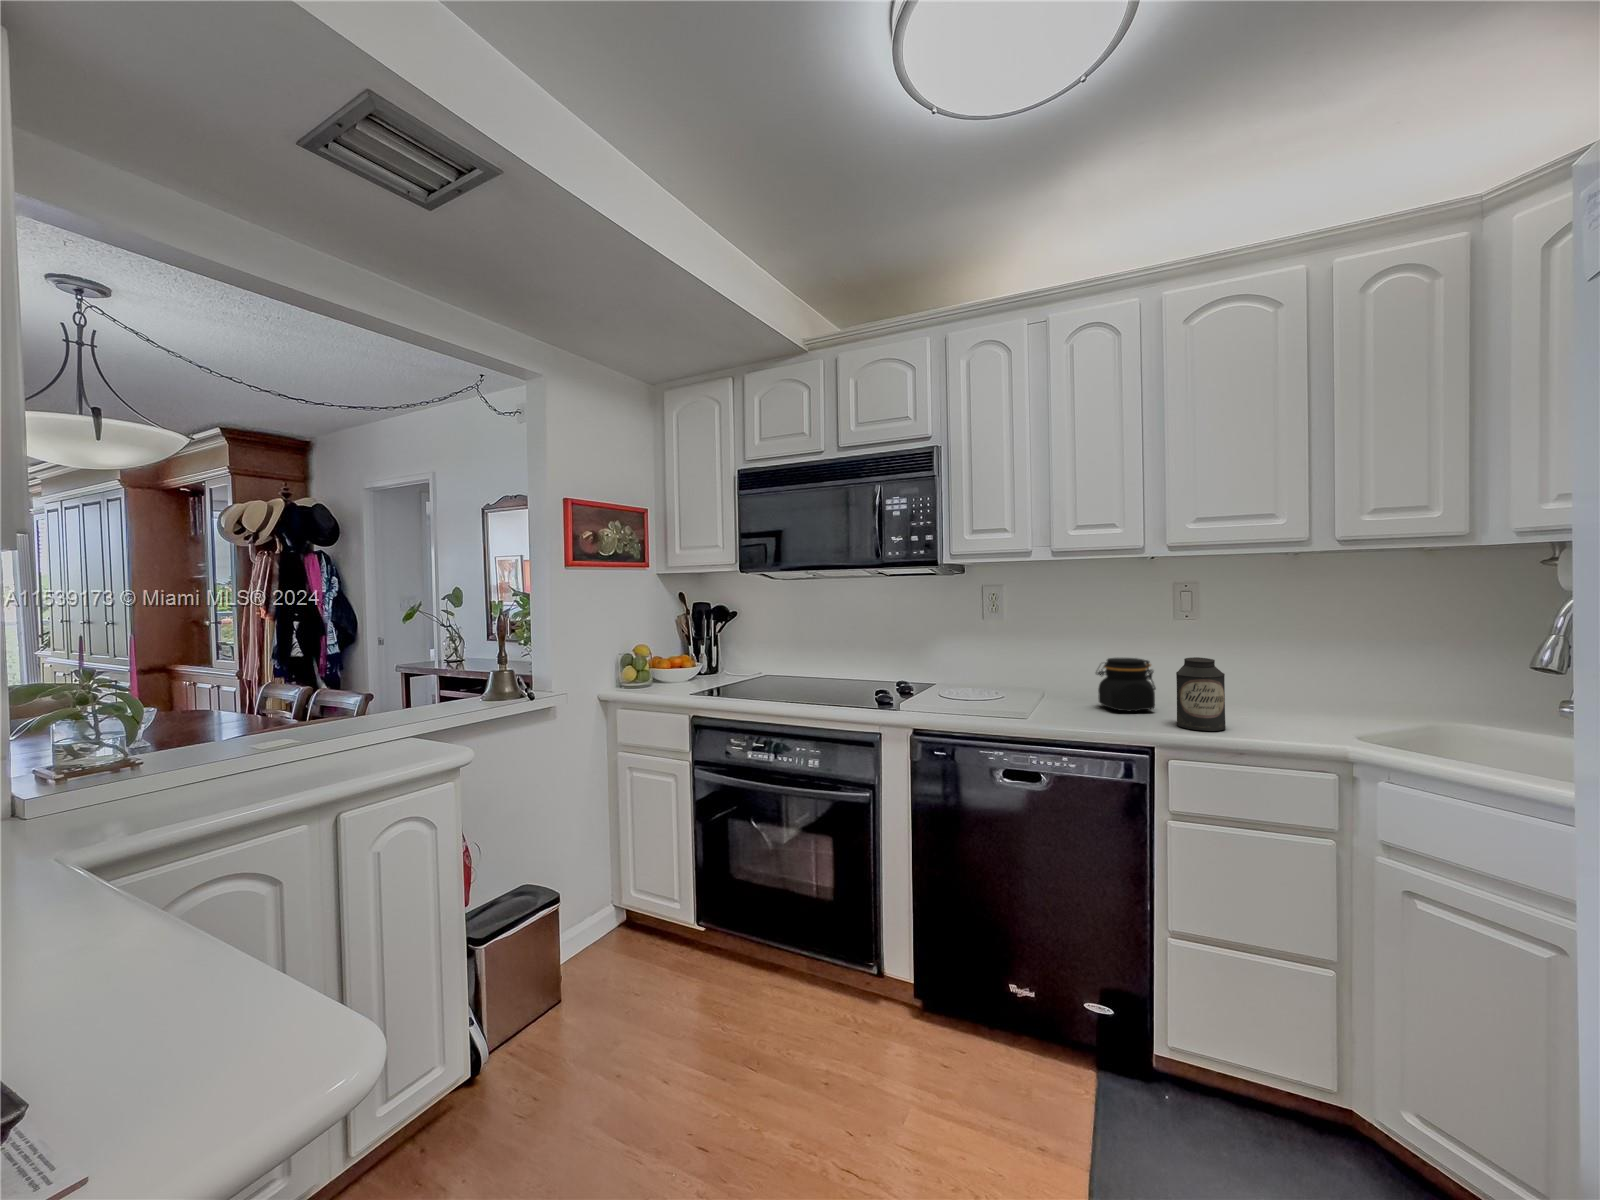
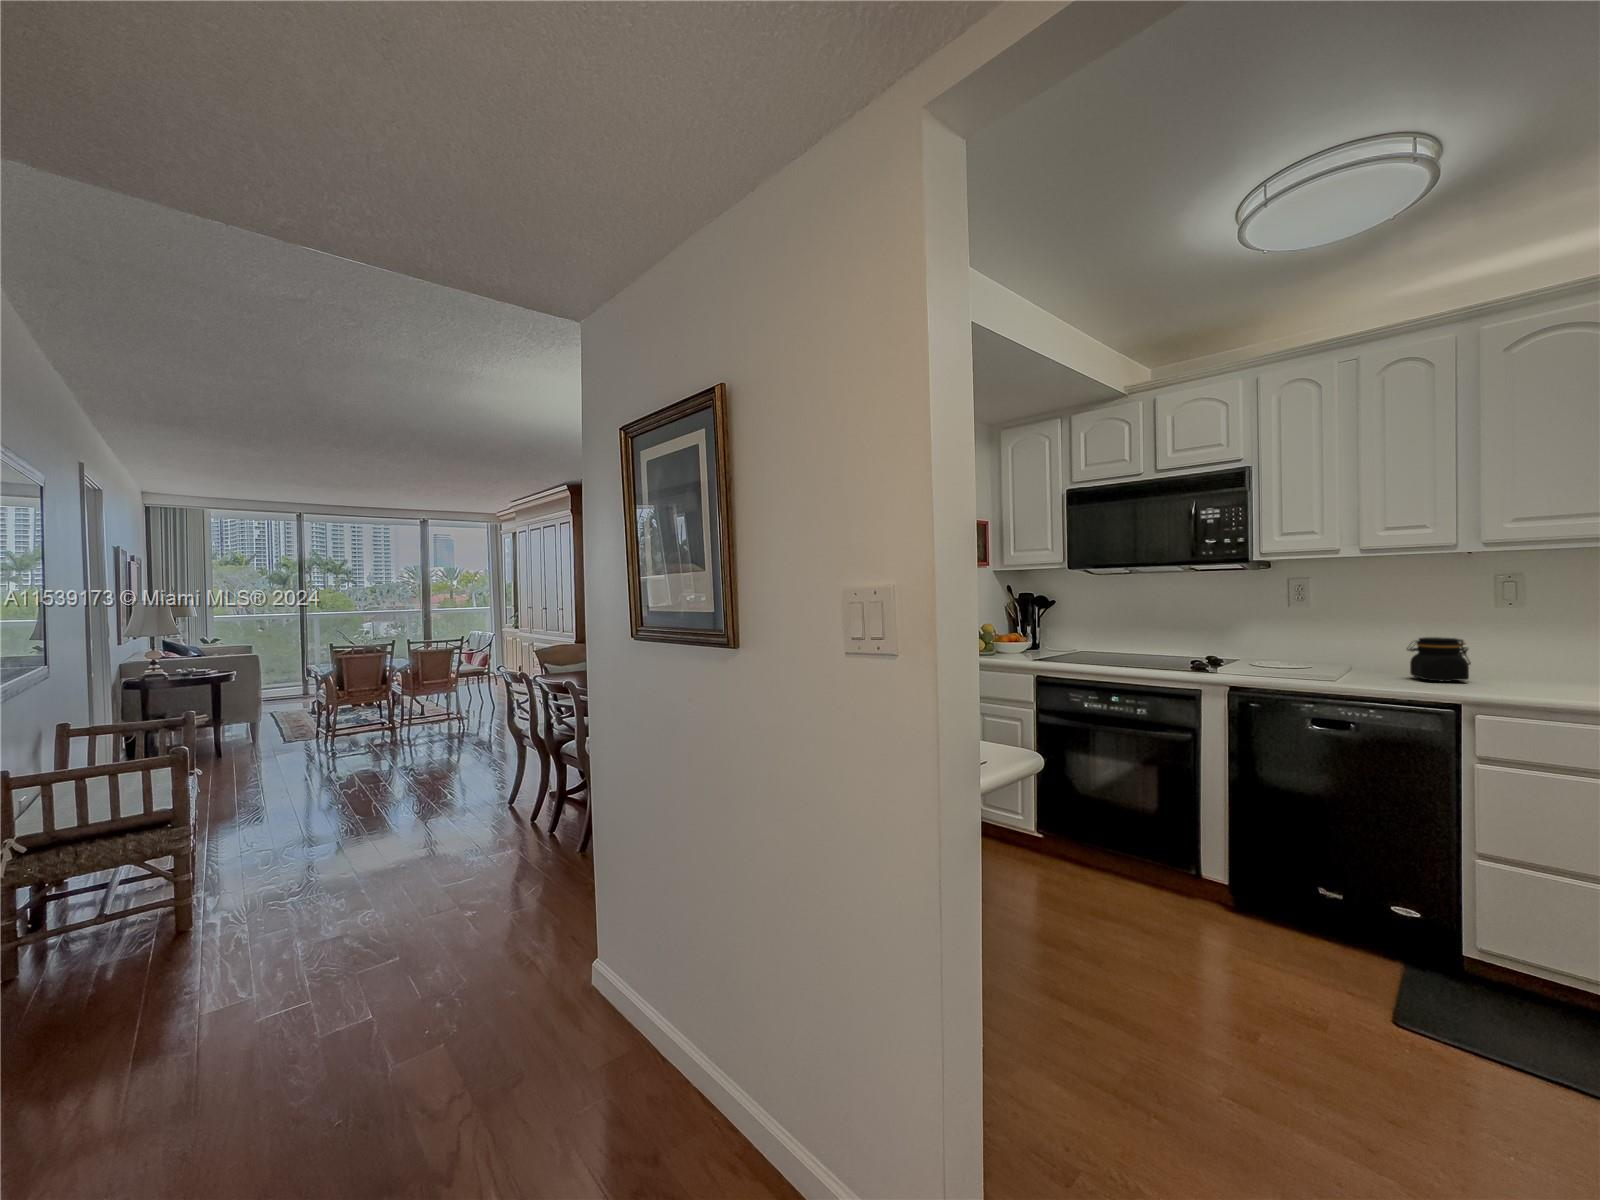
canister: present [1176,657,1226,731] -> none [1486,635,1538,695]

